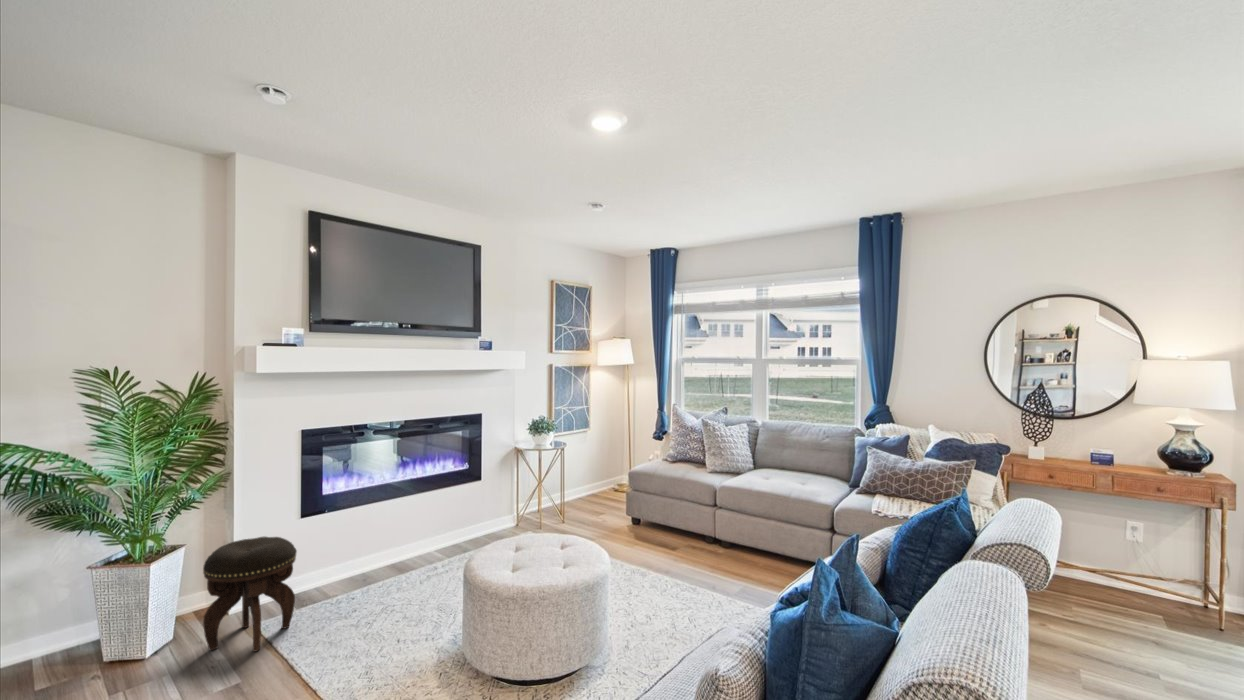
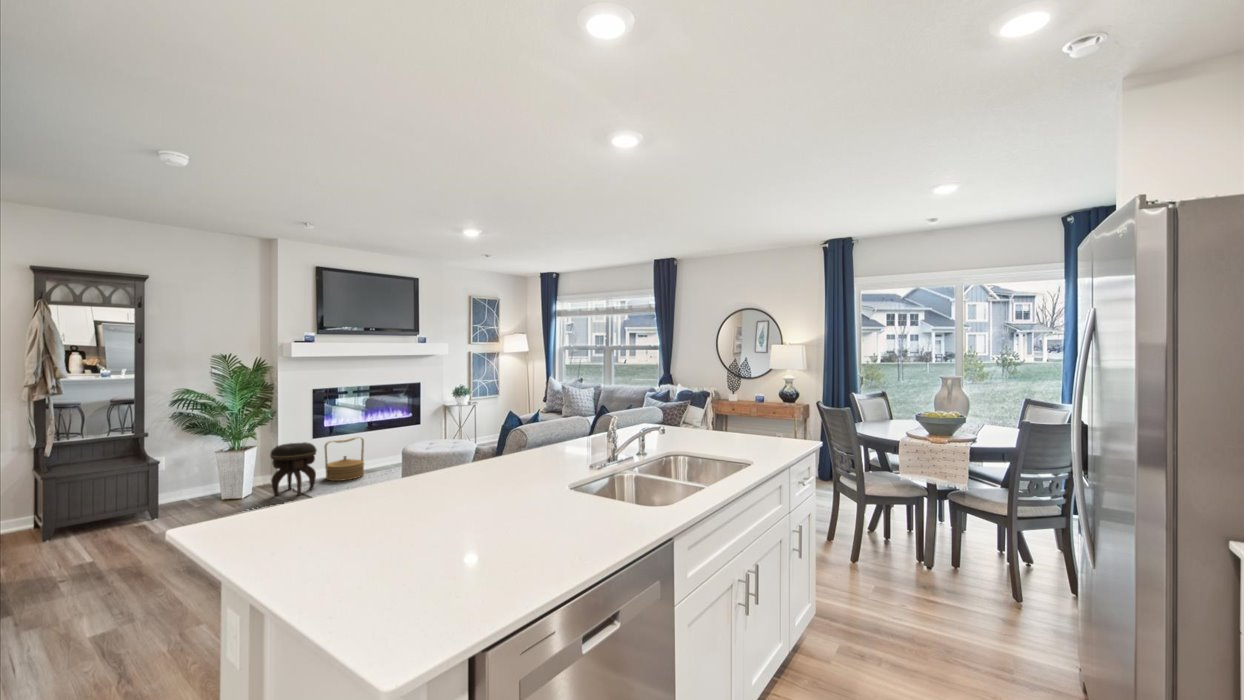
woven basket: none [316,514,388,602] -> present [325,437,364,481]

